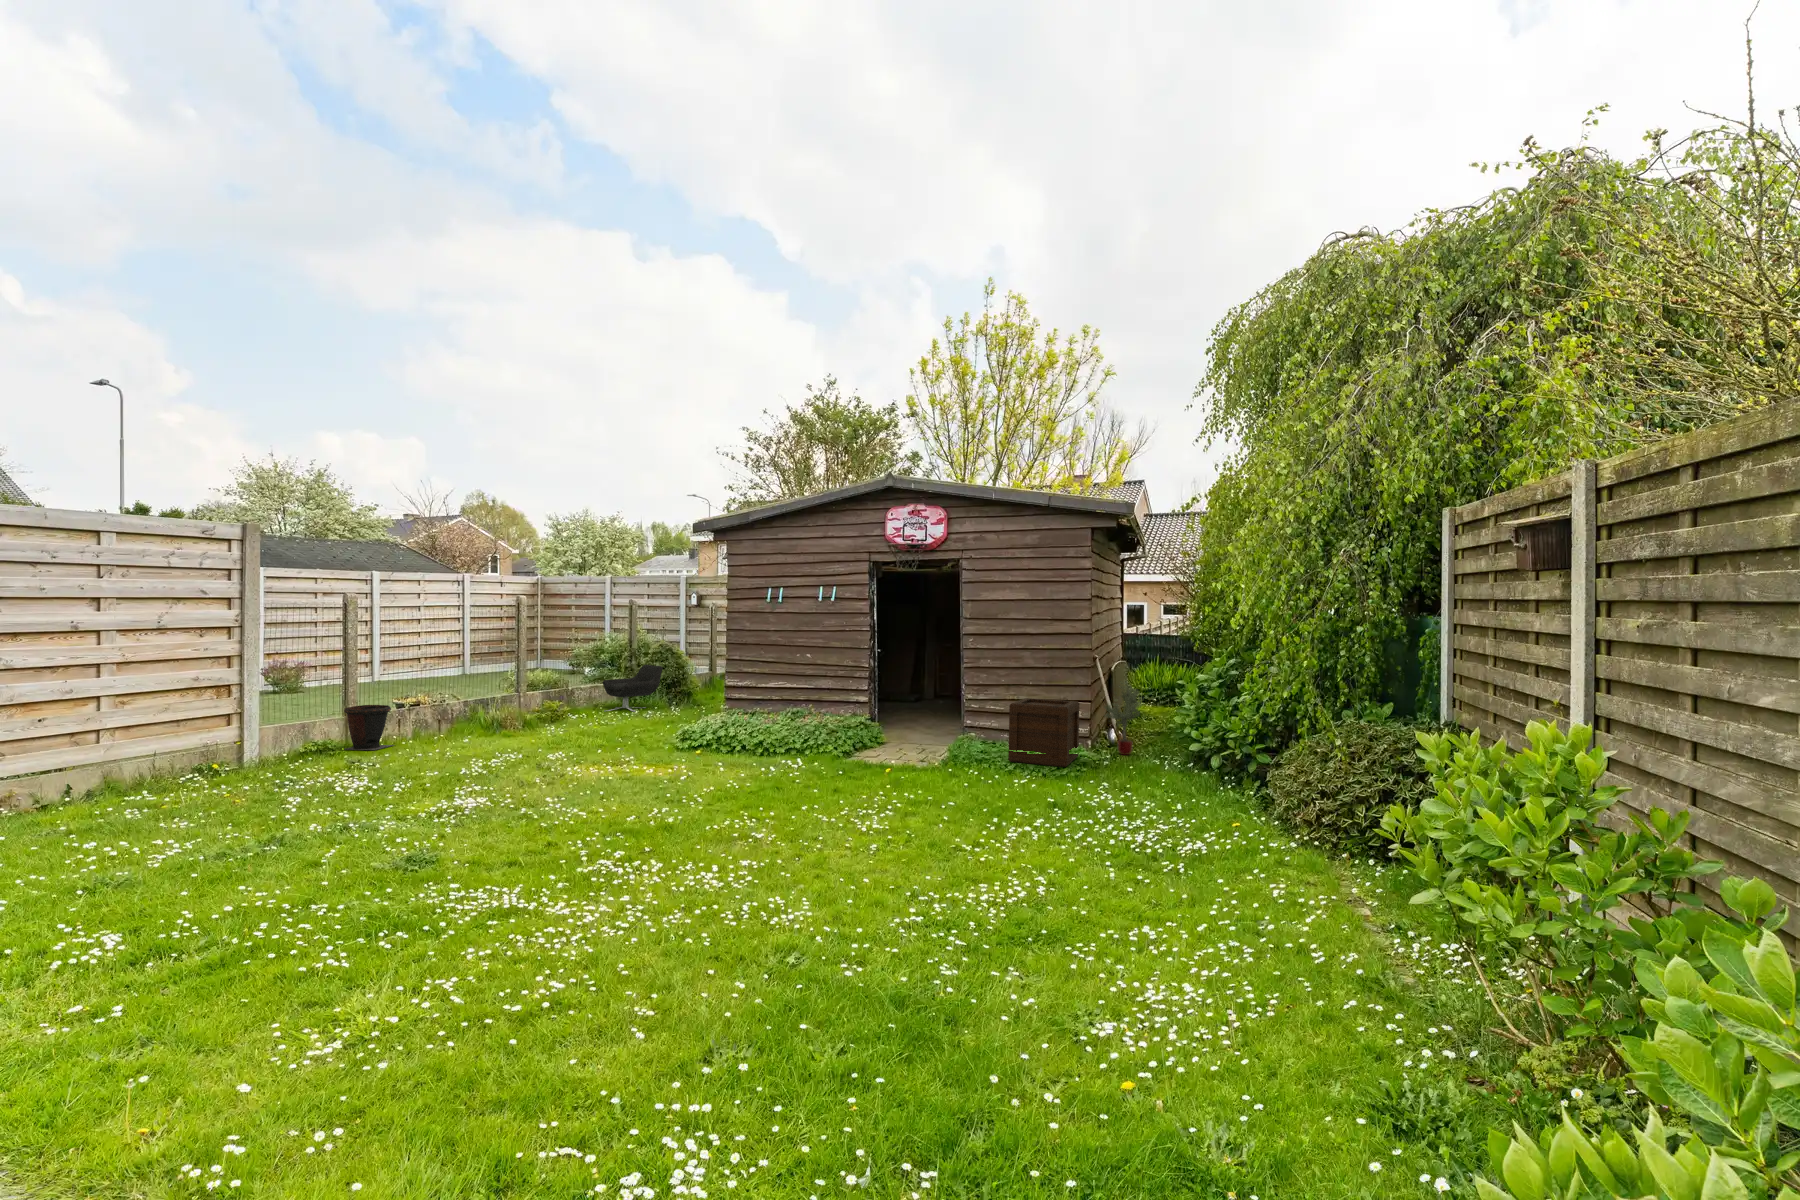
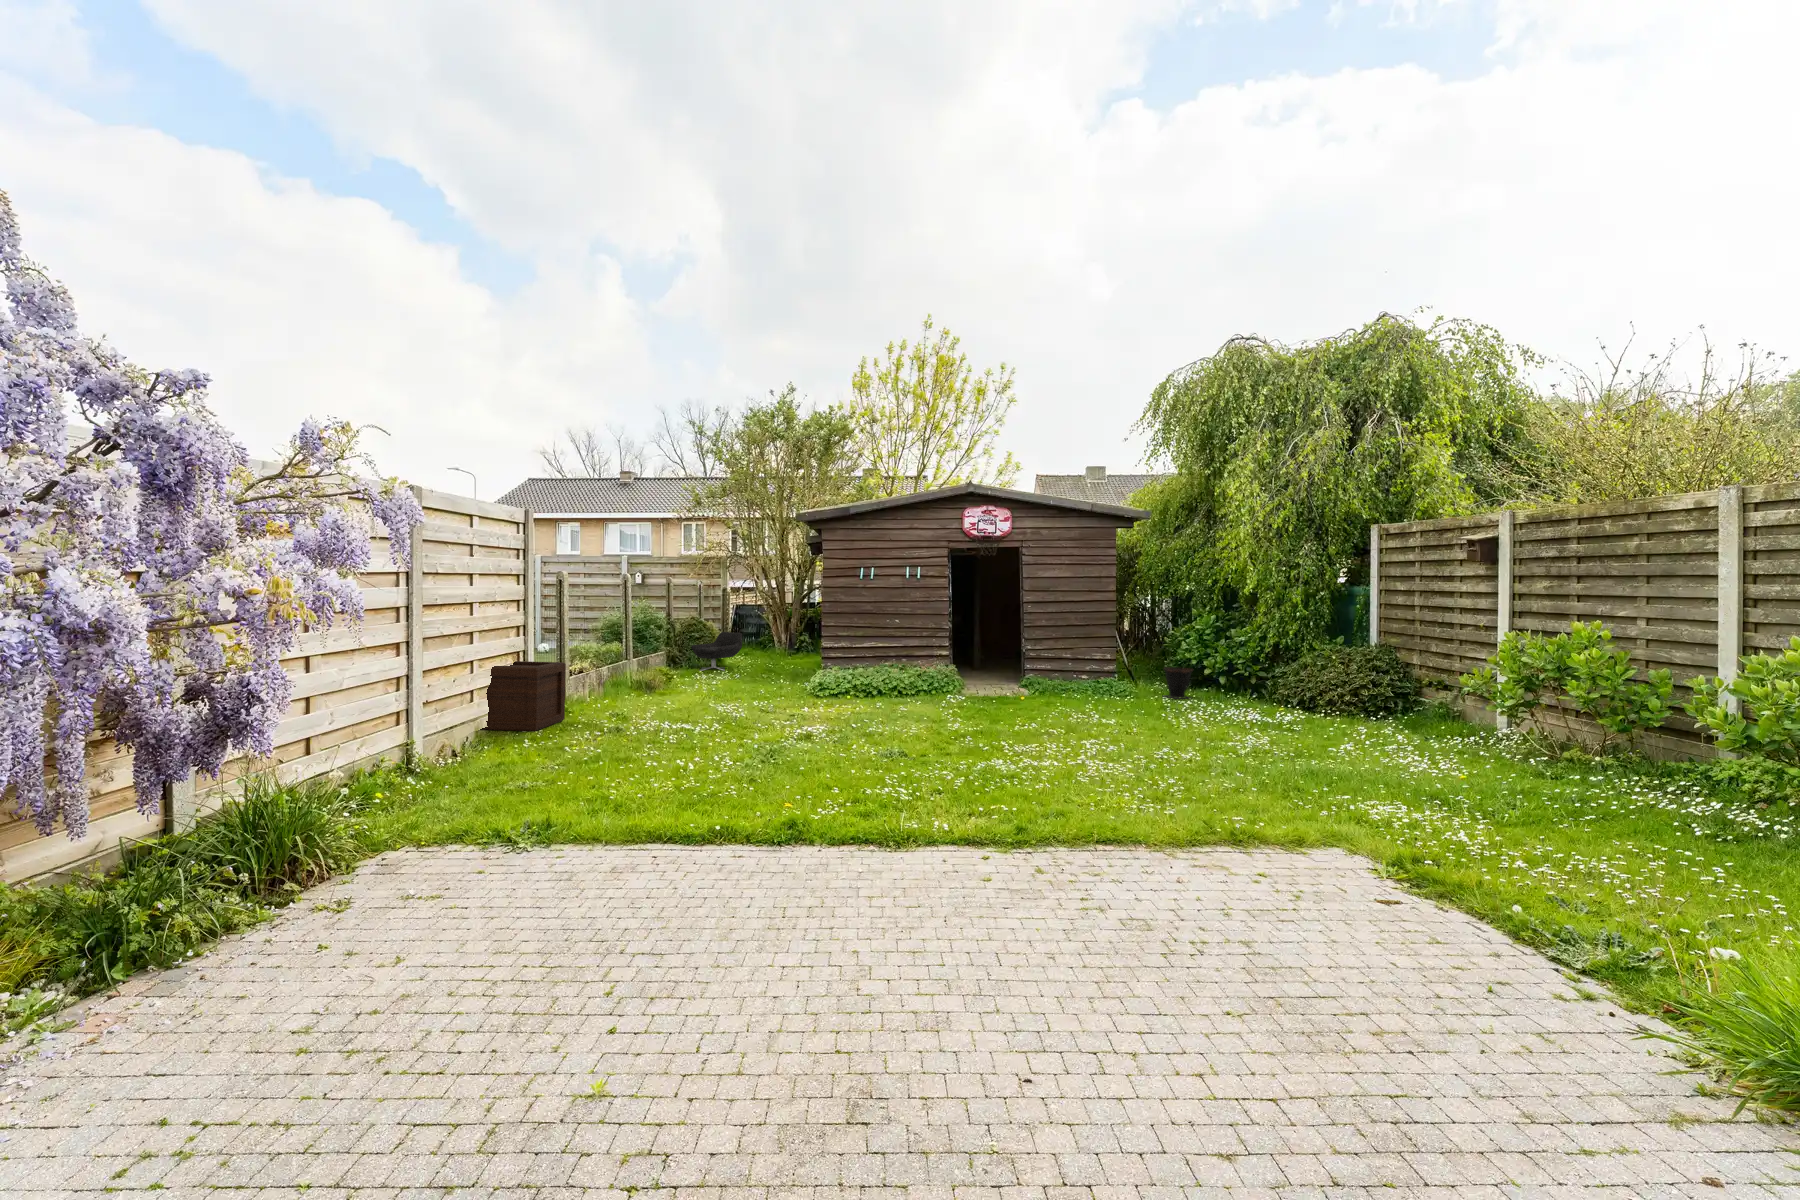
potted tree: present [1105,682,1142,755] -> none [1120,636,1148,689]
wooden crate: present [1008,698,1079,767] -> present [480,661,566,731]
bucket: present [344,705,393,750] -> present [1164,667,1193,699]

